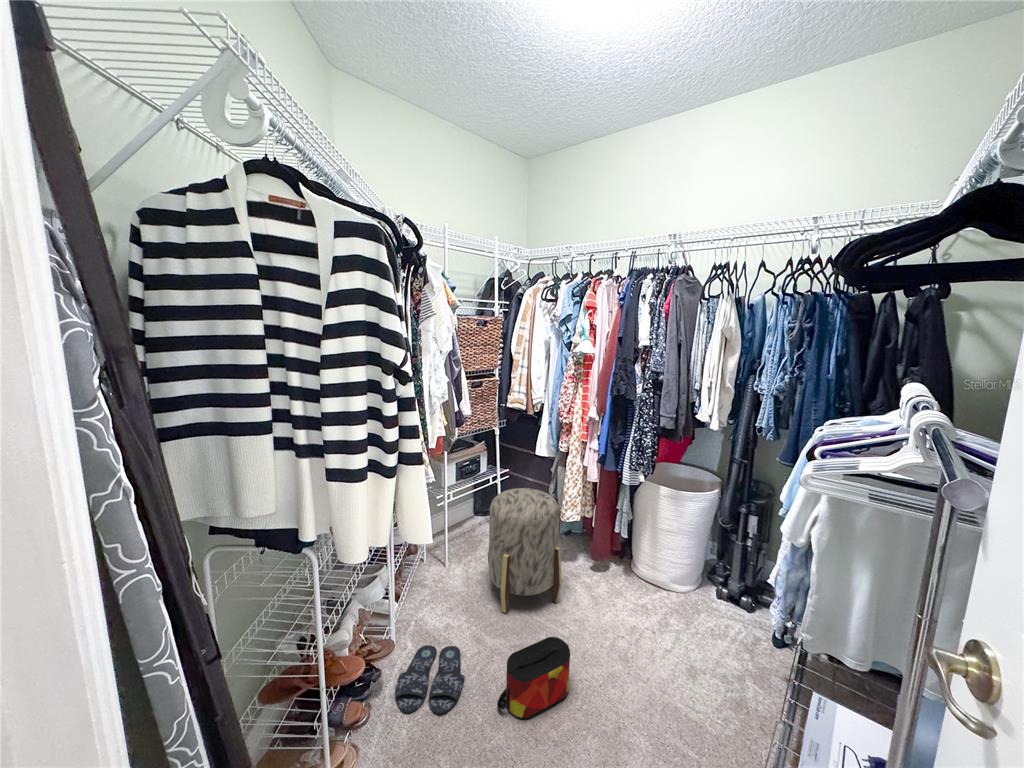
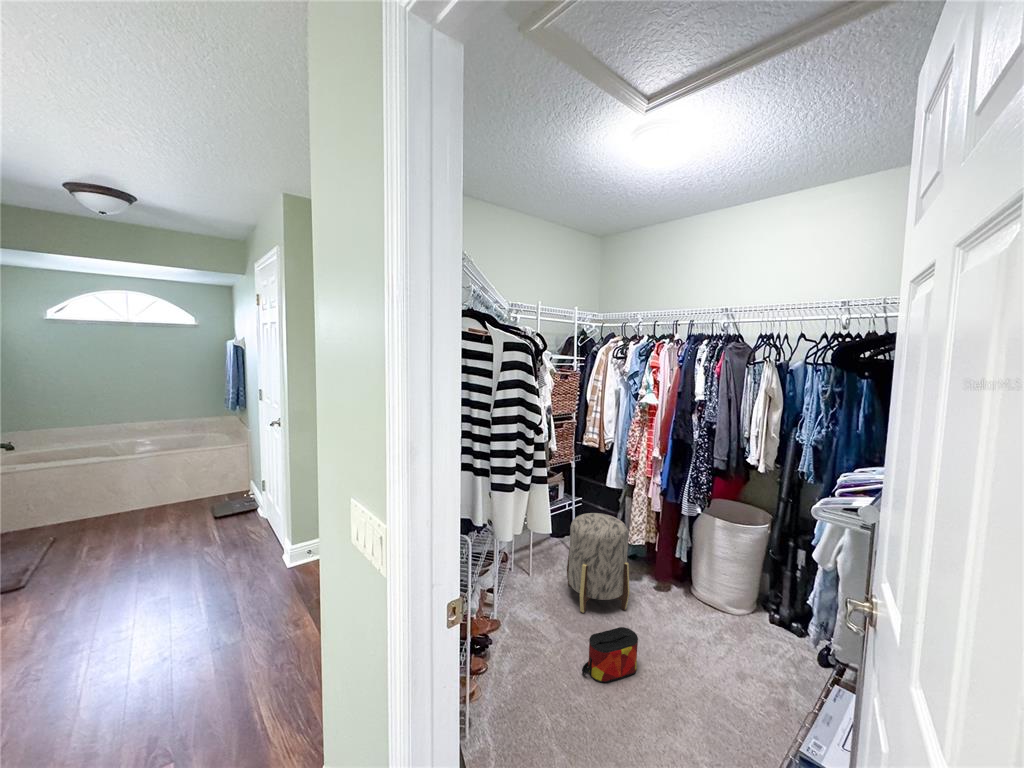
slippers: present [395,645,465,714] -> none [506,628,556,671]

